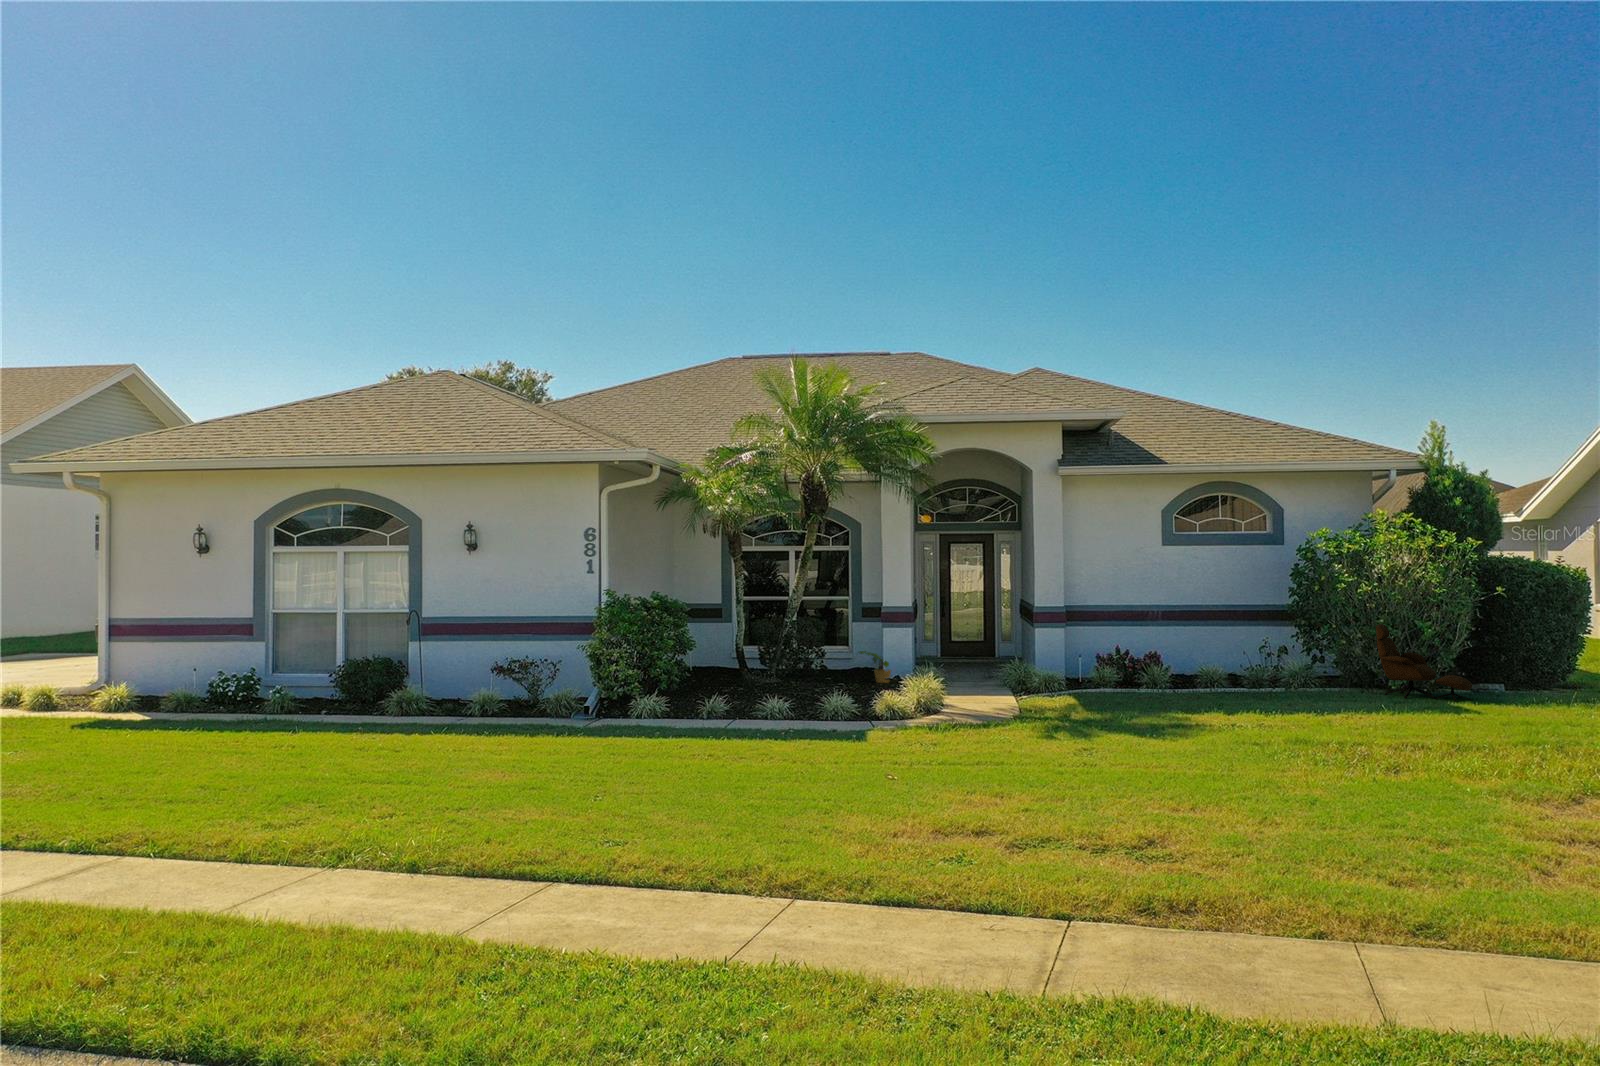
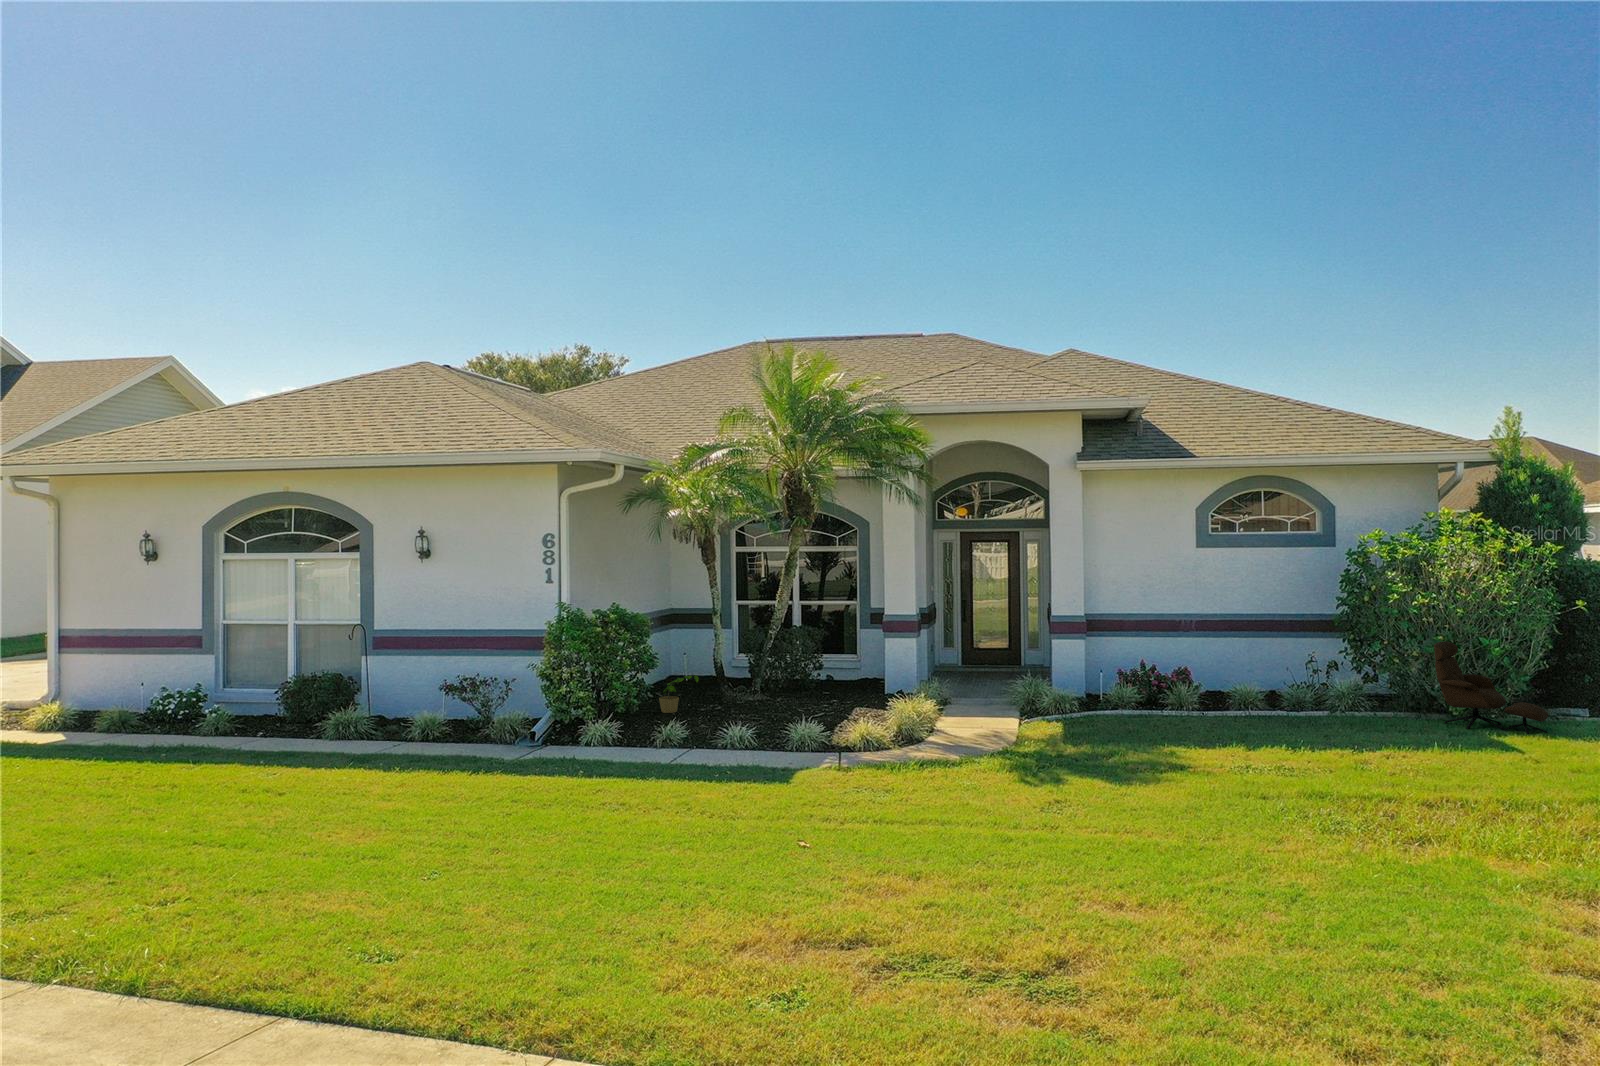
potted plant: present [859,651,891,683] -> present [659,675,699,713]

